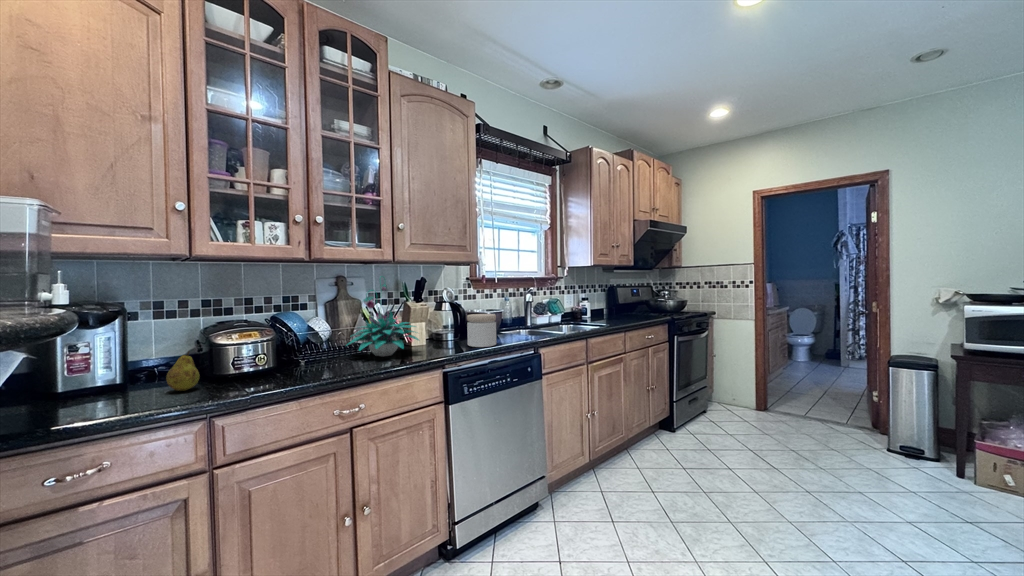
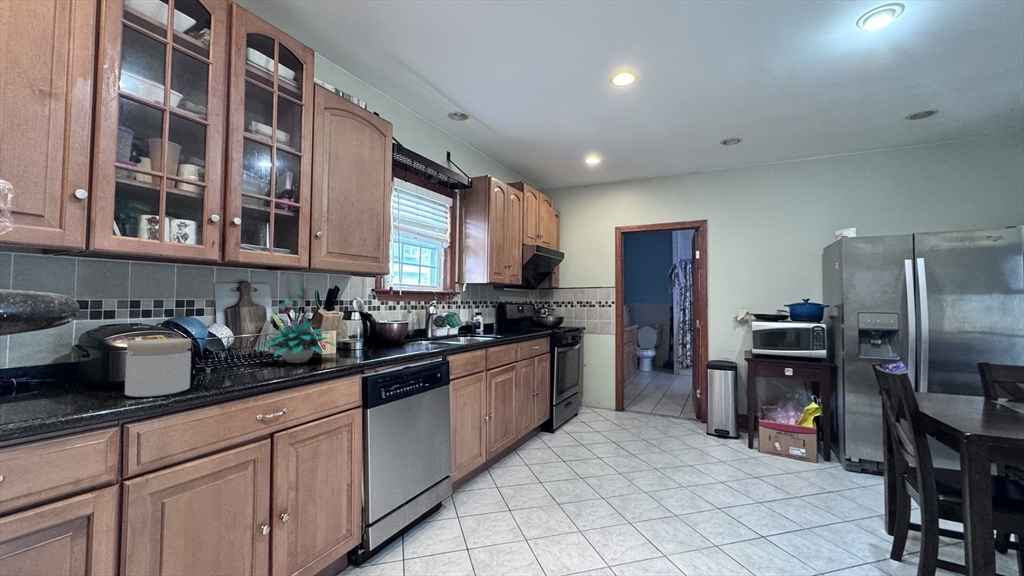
jar: present [467,314,496,347] -> present [125,338,191,397]
fruit: present [166,351,199,391] -> none [51,353,94,398]

